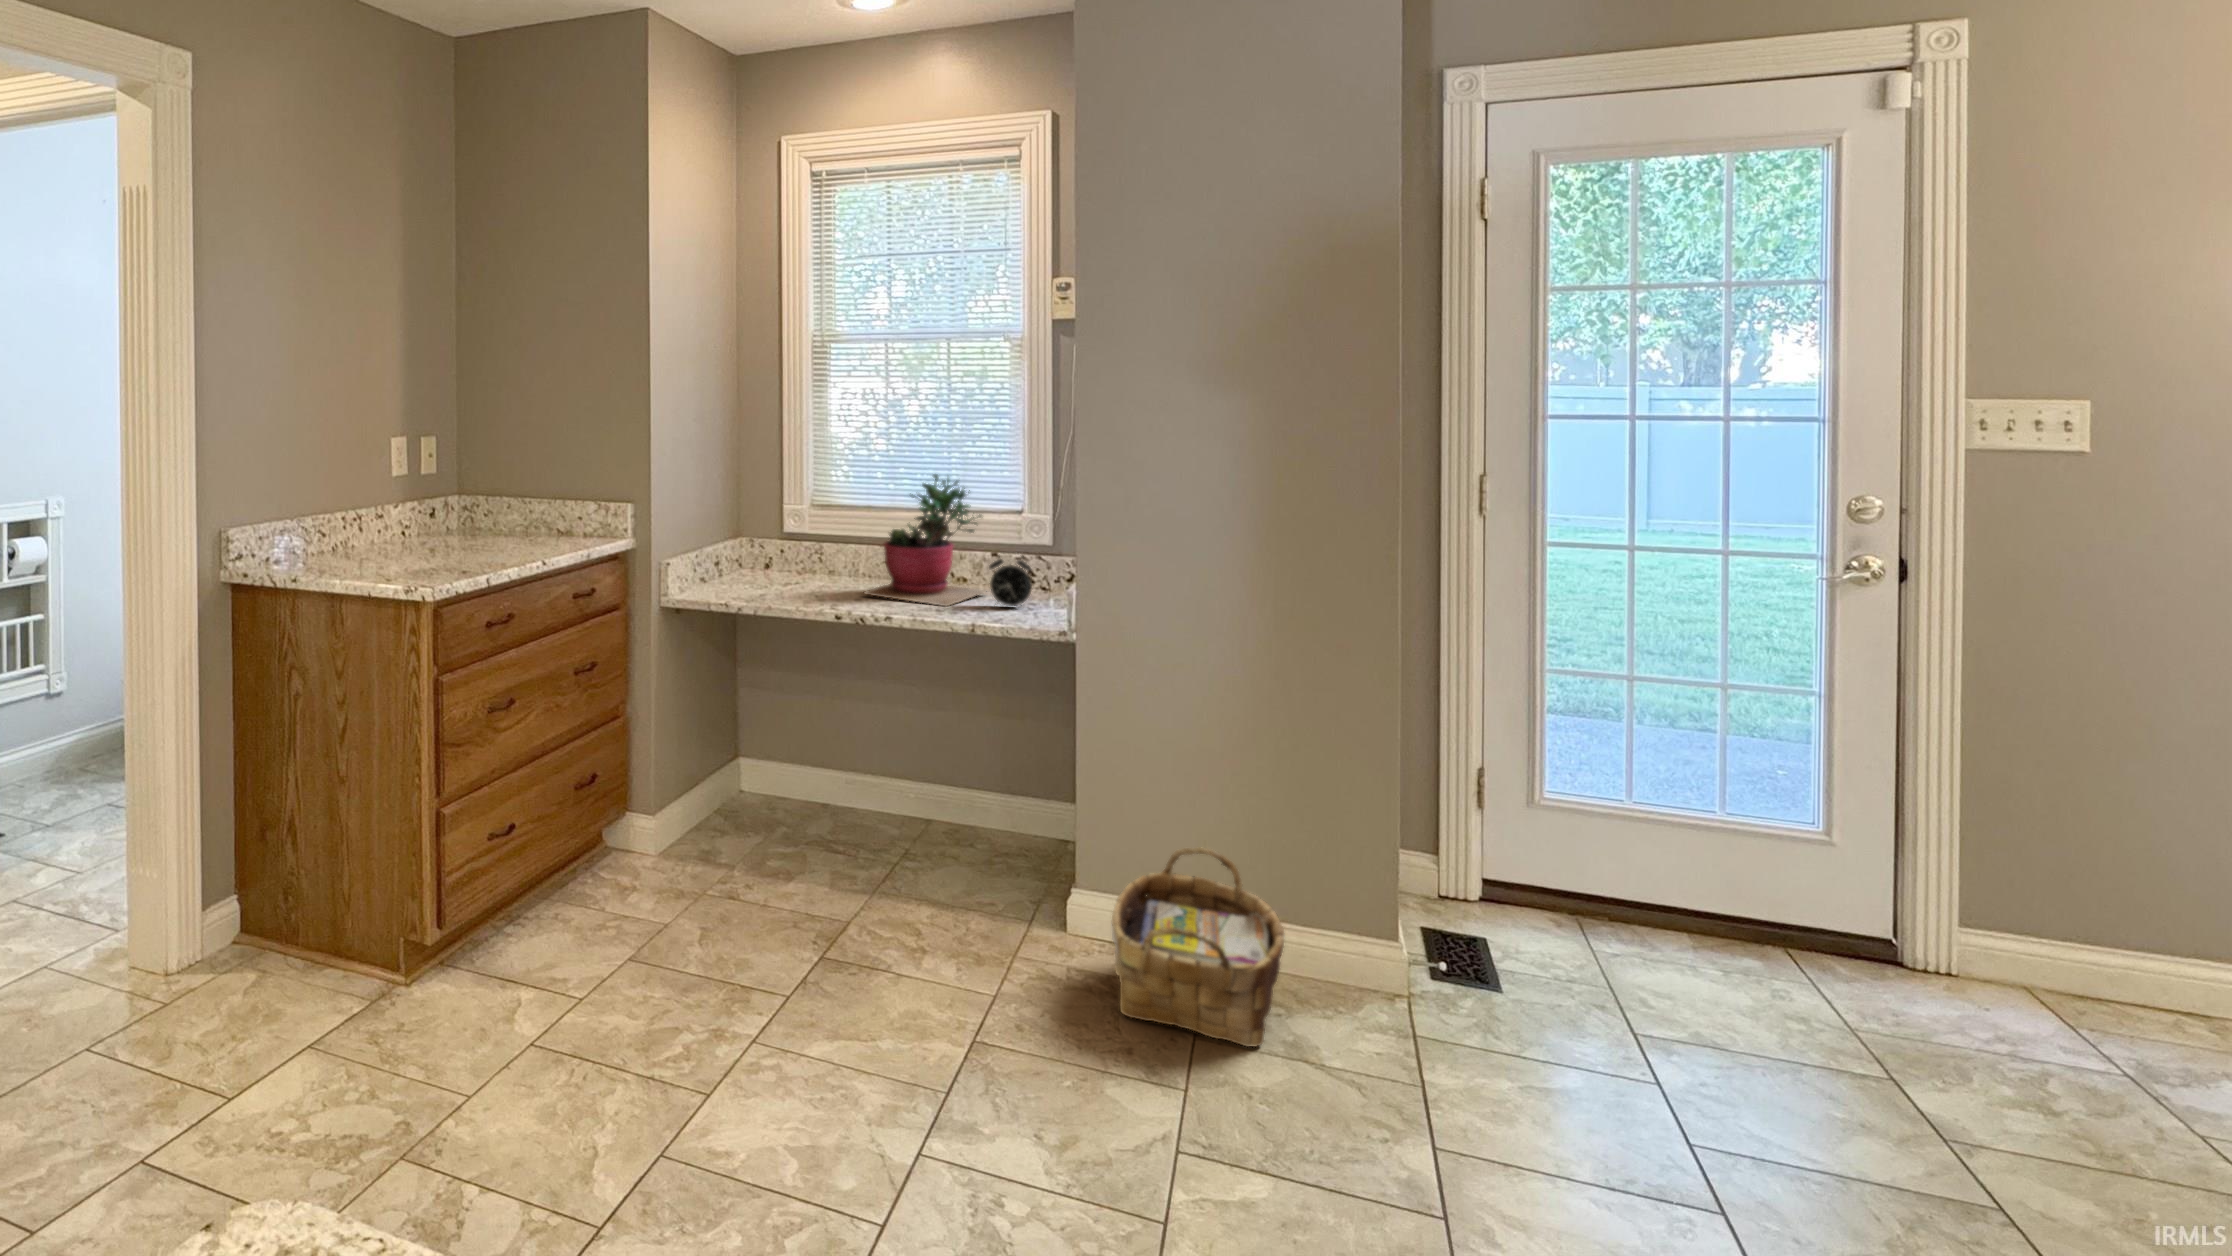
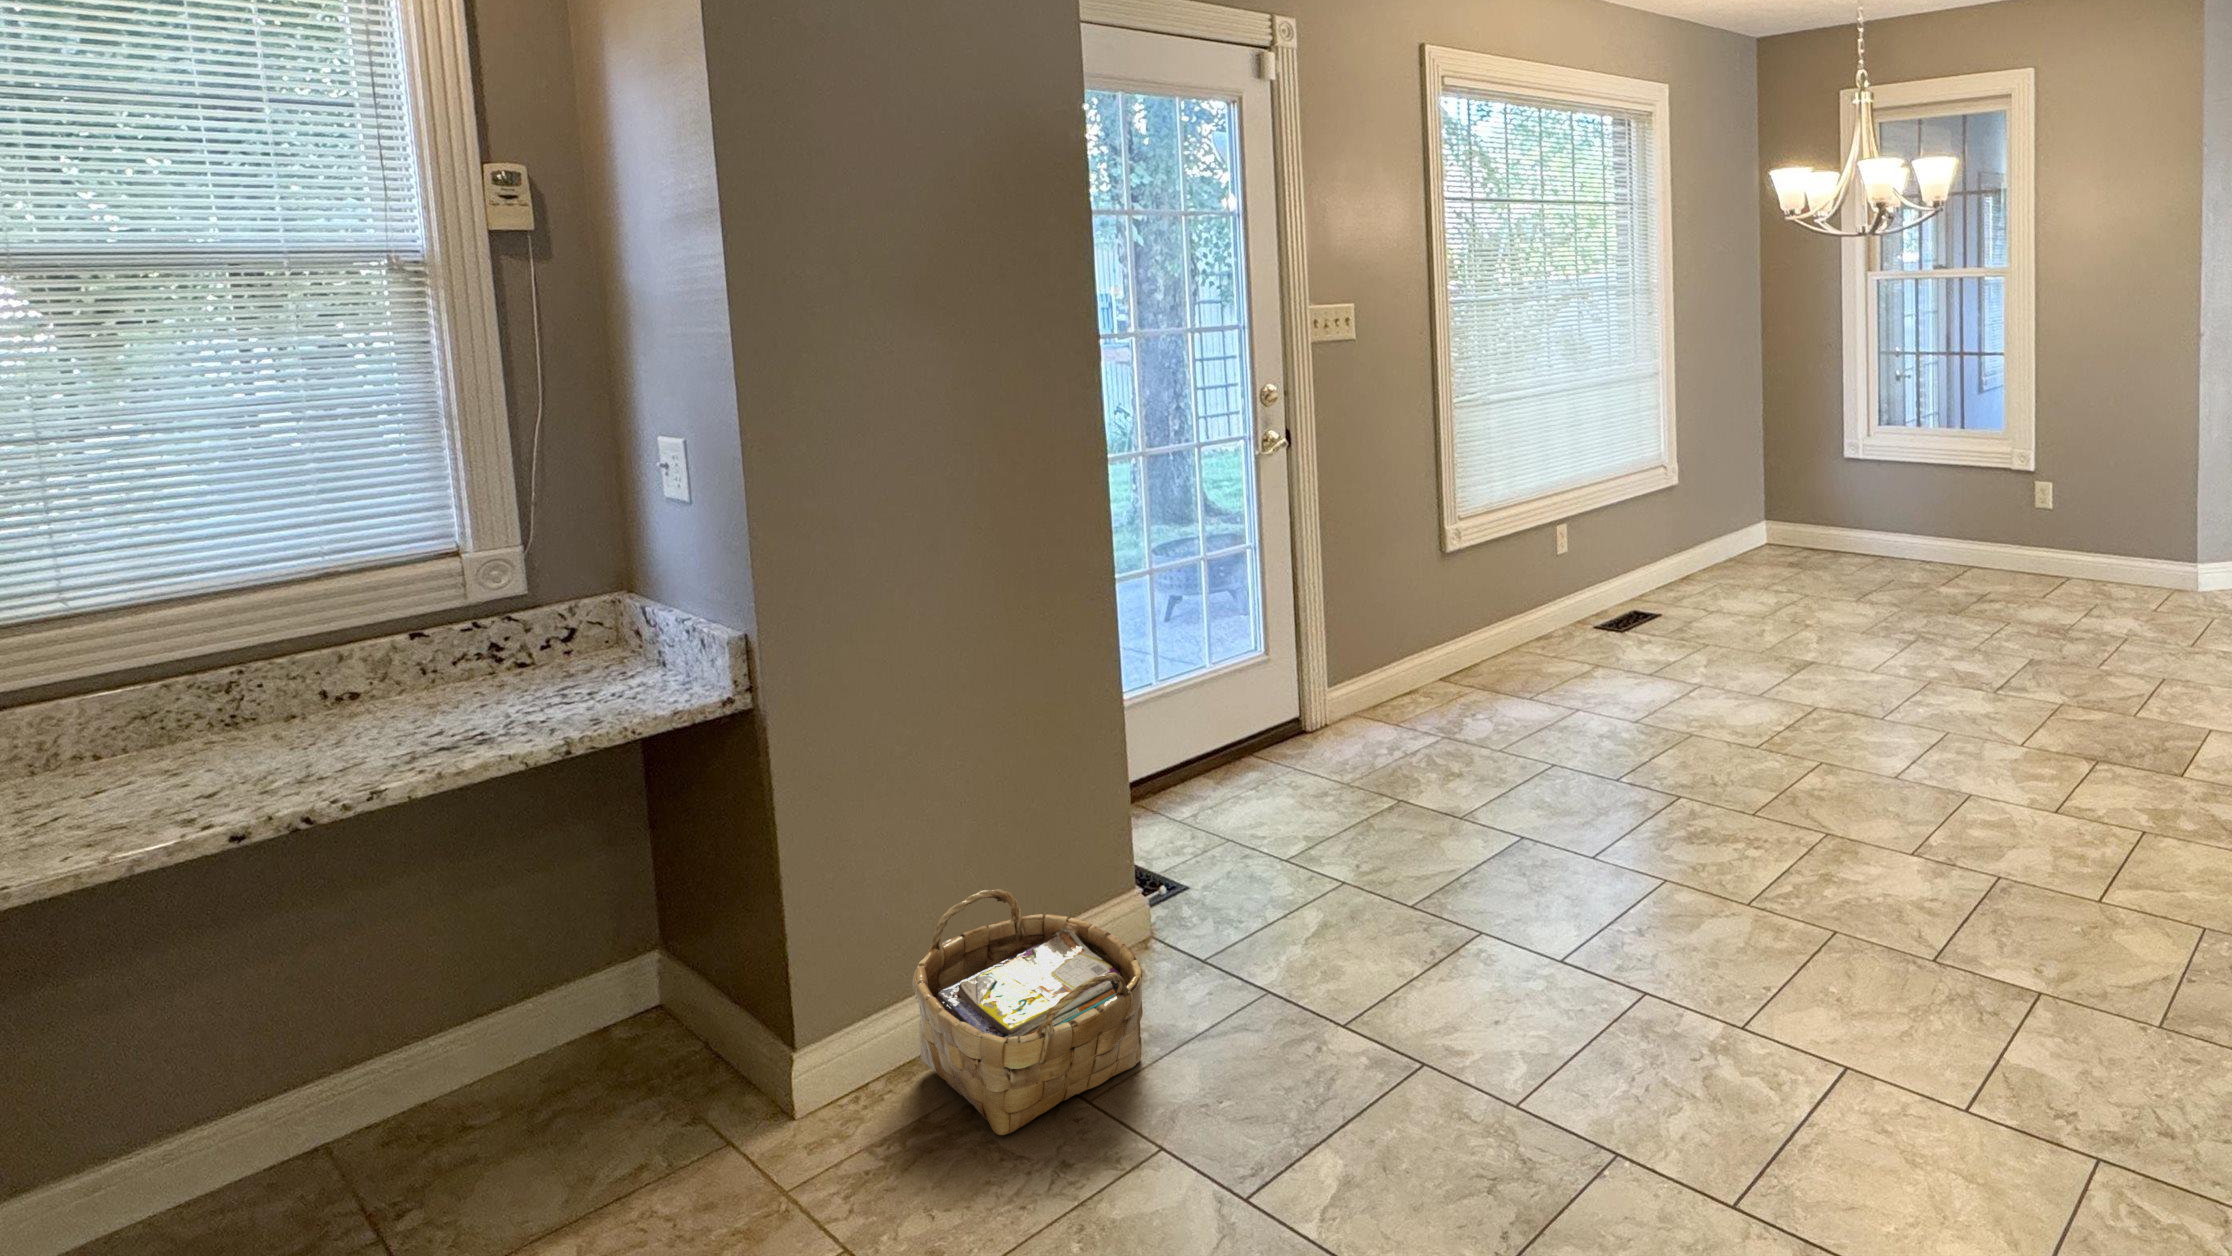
succulent plant: present [864,474,984,606] -> none [159,511,437,788]
alarm clock: present [989,554,1032,606] -> none [493,615,579,712]

